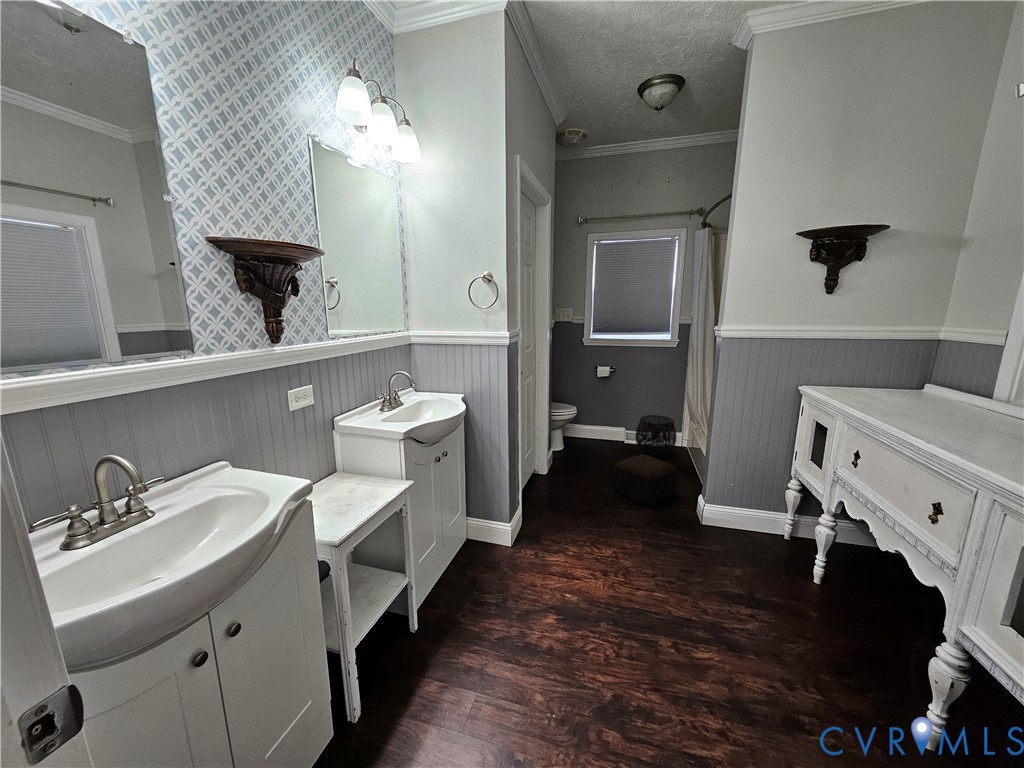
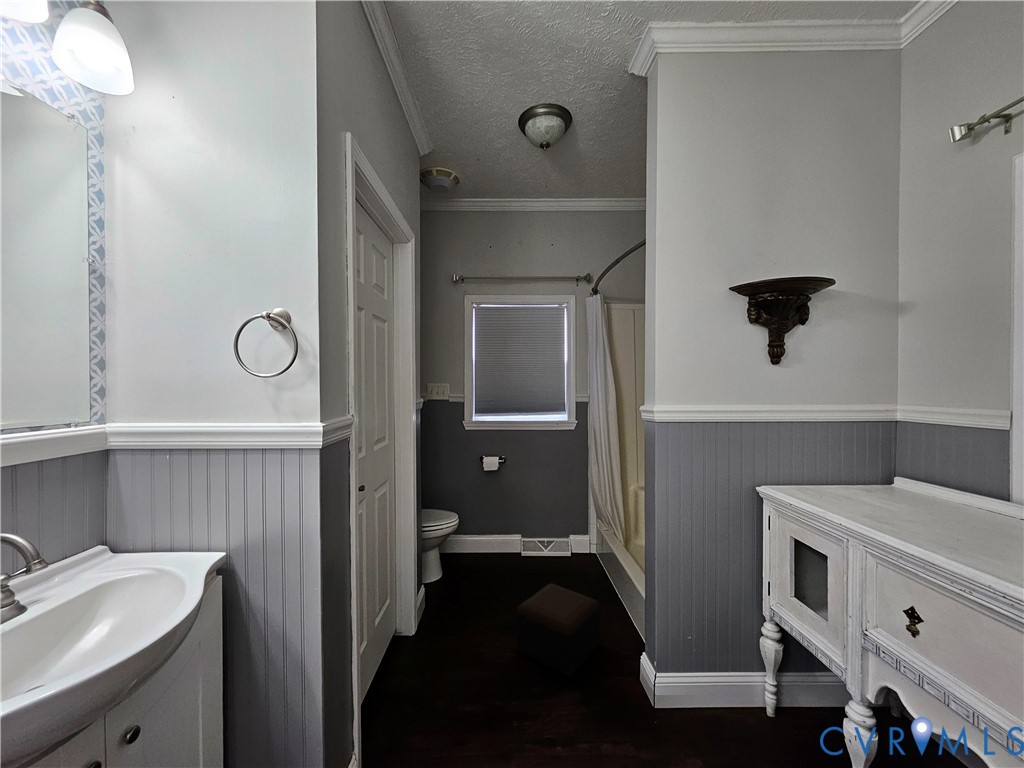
woven basket: present [636,415,677,456] -> none [534,515,585,574]

